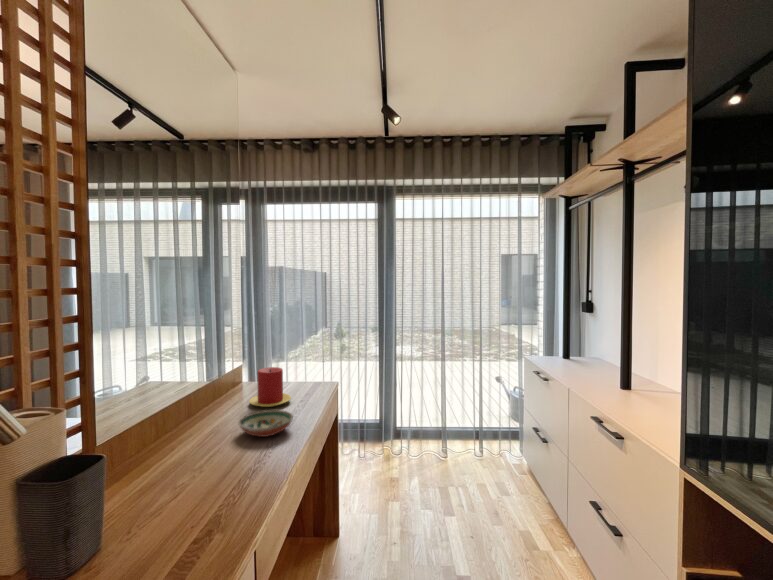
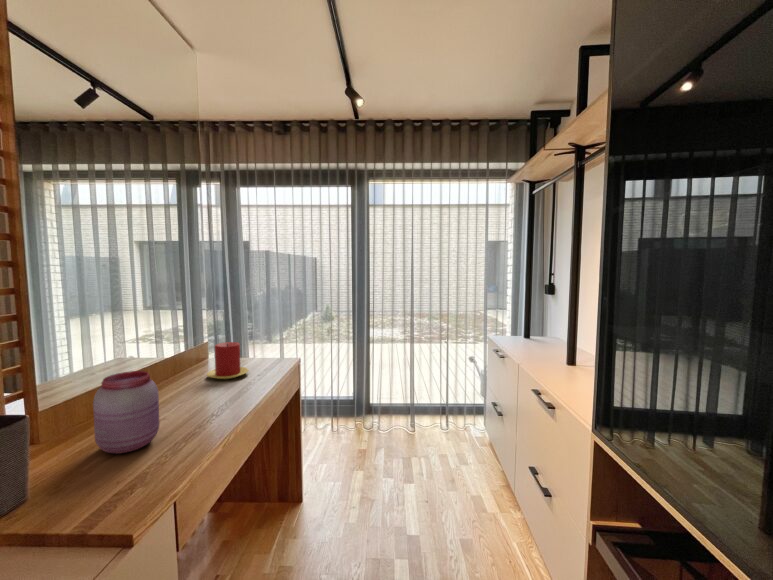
jar: none [163,404,225,494] -> present [93,371,159,454]
decorative bowl: present [239,410,293,437] -> none [186,381,241,405]

